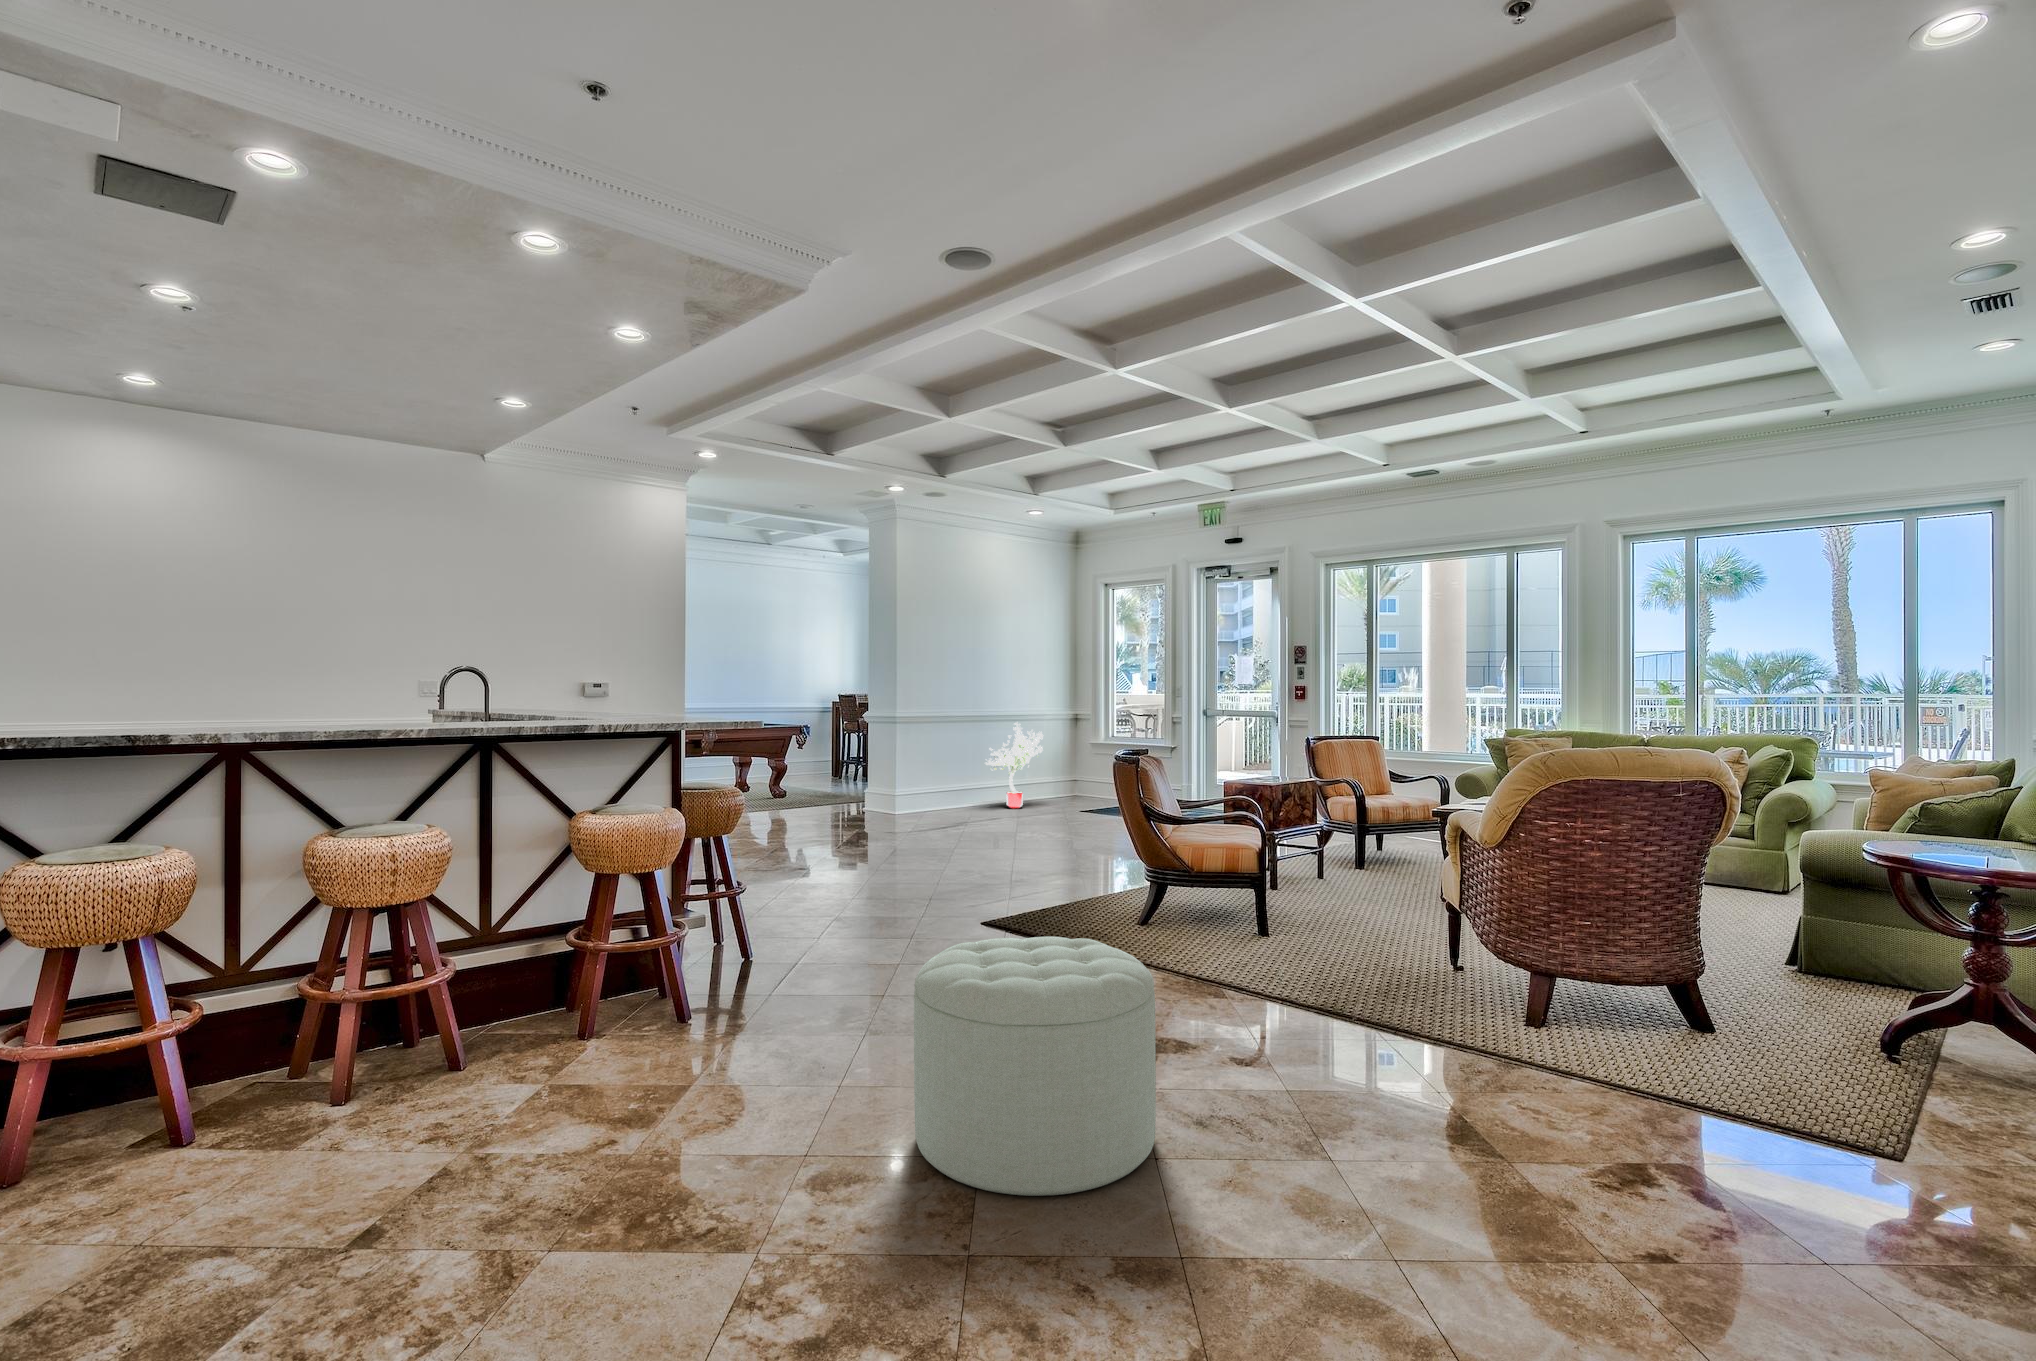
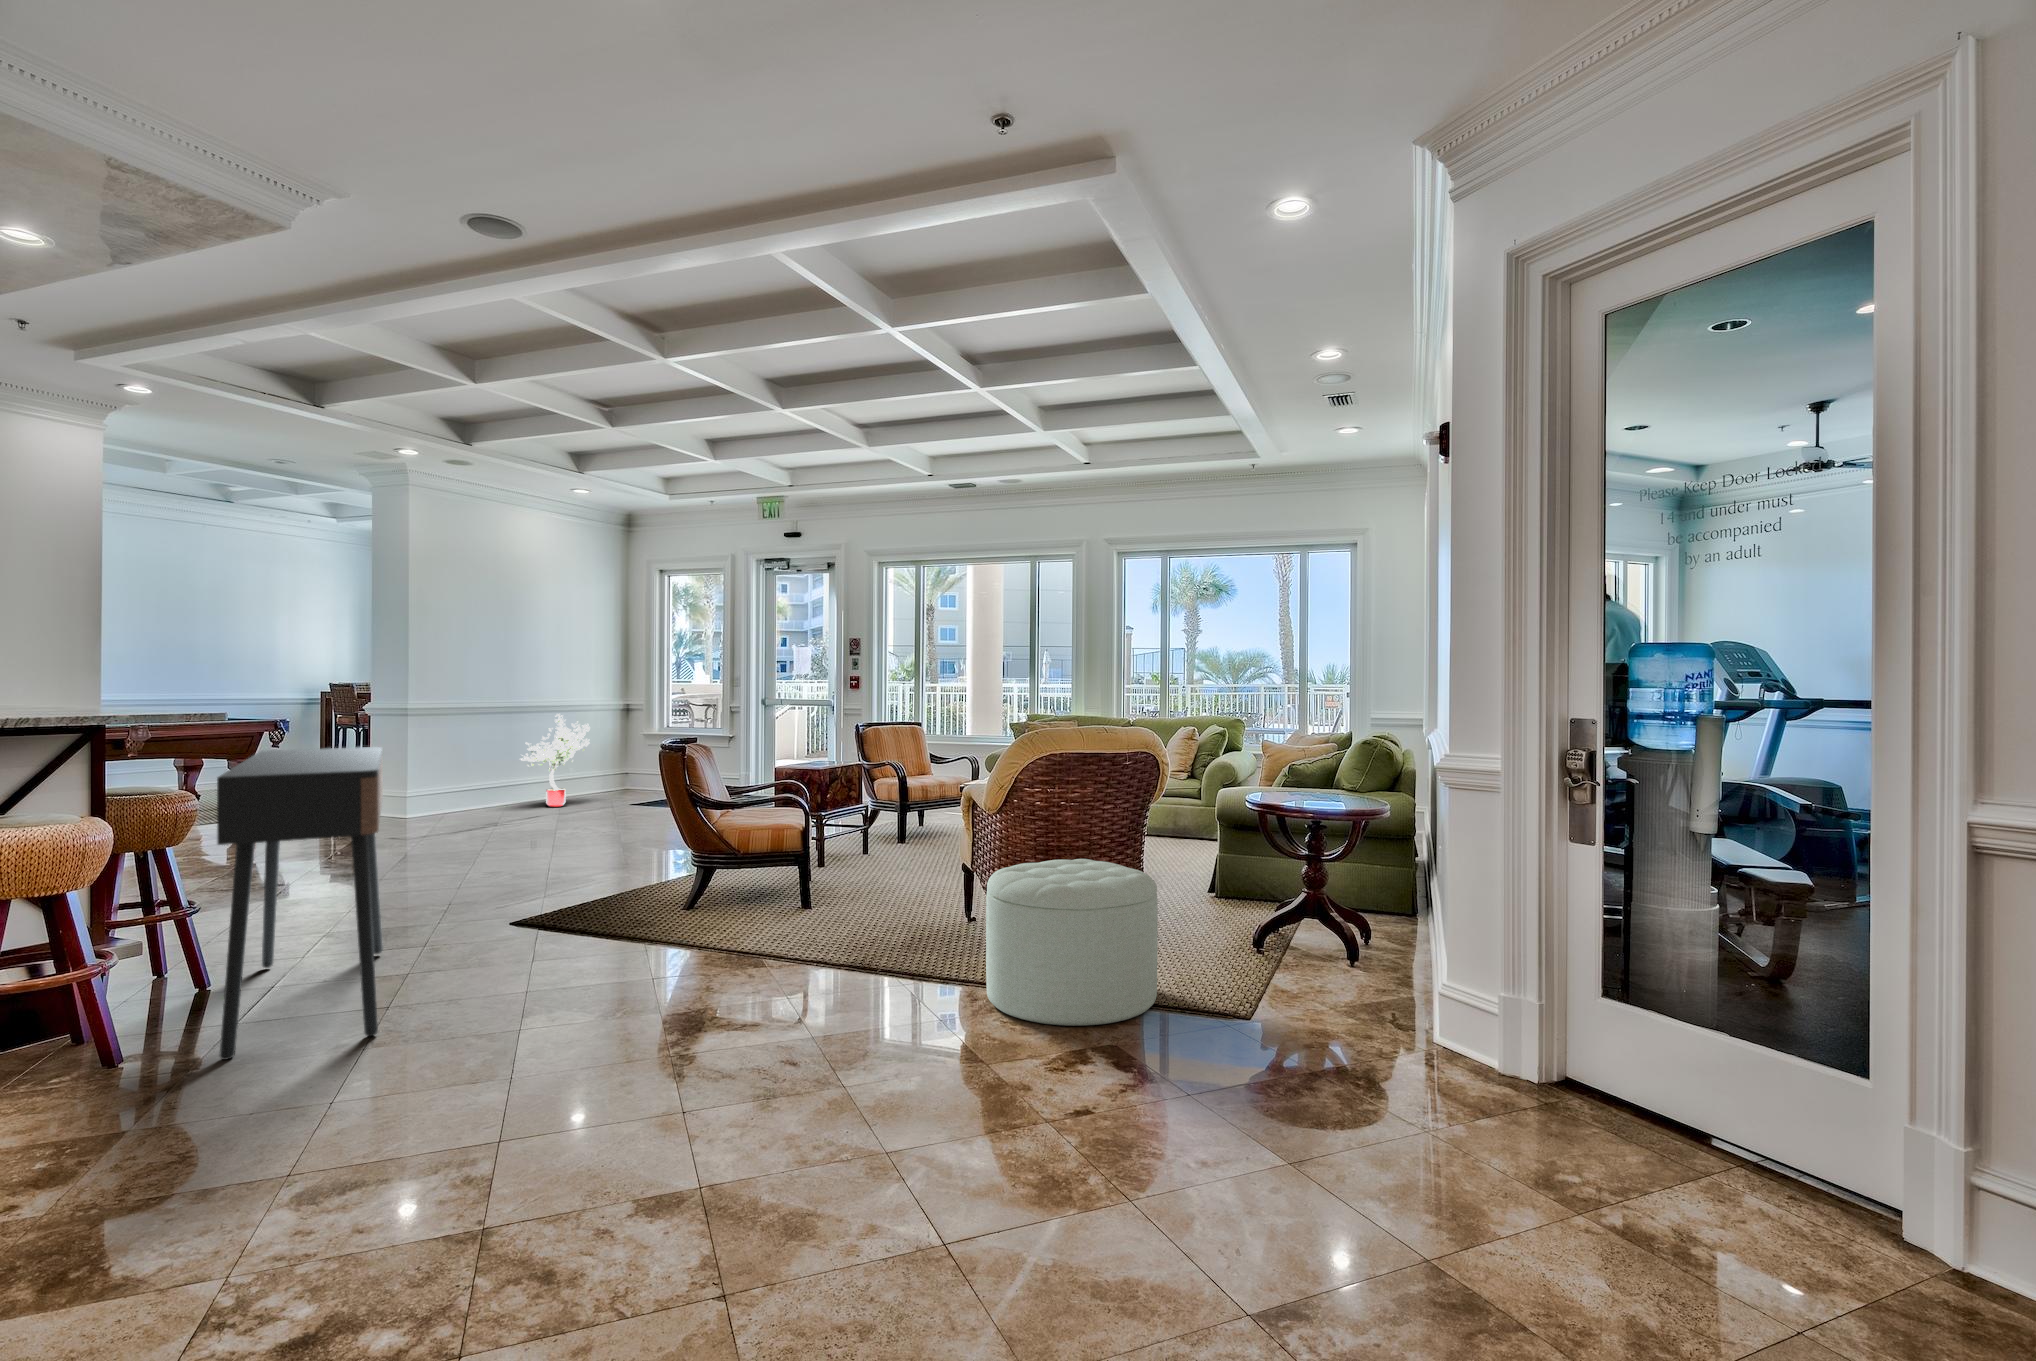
console table: none [756,752,879,1026] -> present [217,747,383,1060]
ottoman: present [914,936,1156,1196] -> present [986,859,1158,1027]

